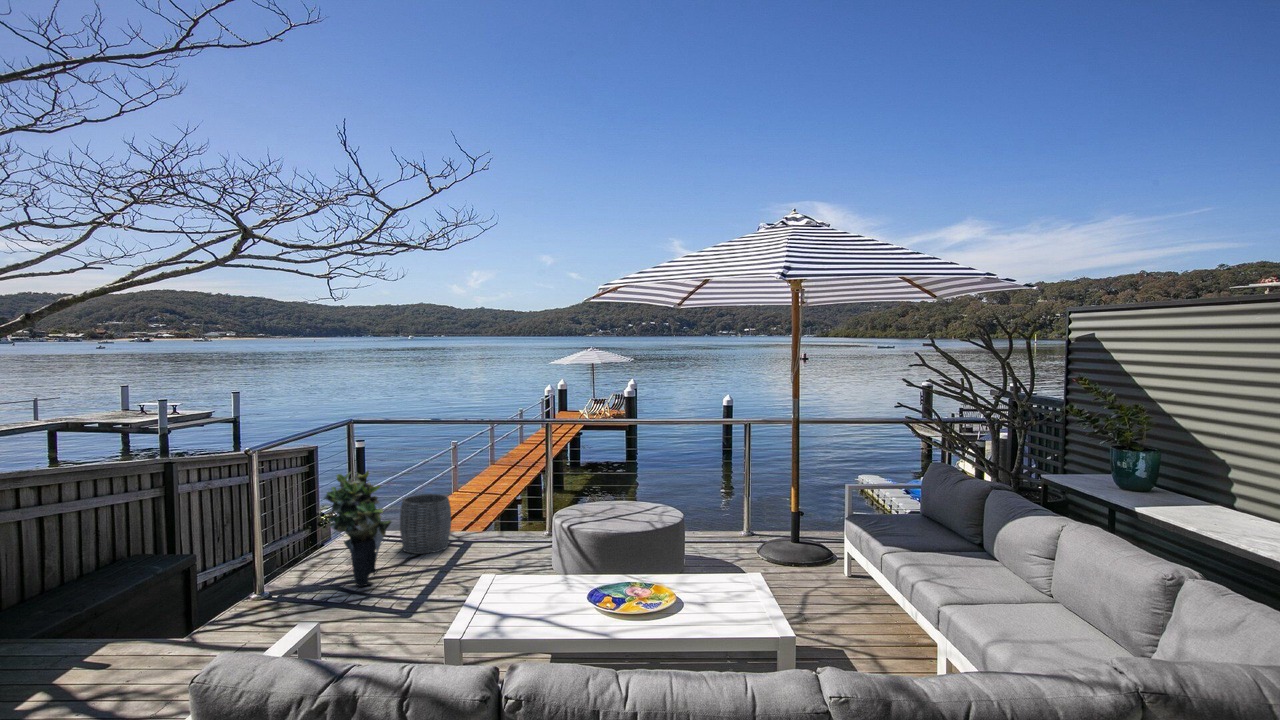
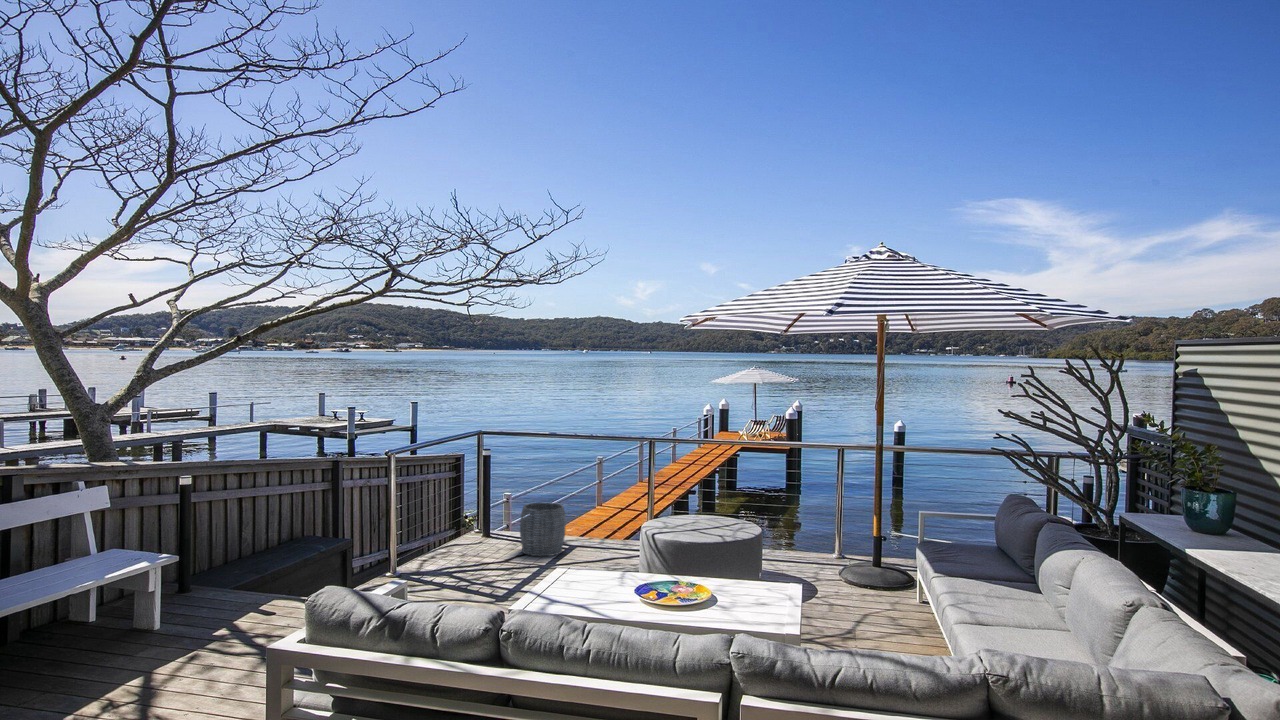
potted plant: present [324,471,392,587] -> none [451,476,508,579]

